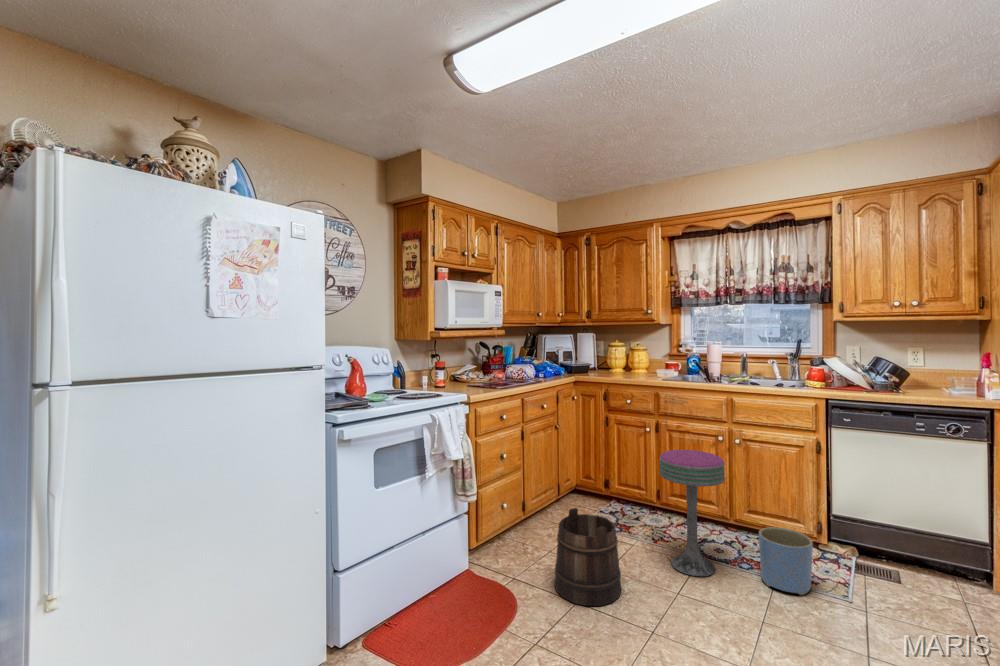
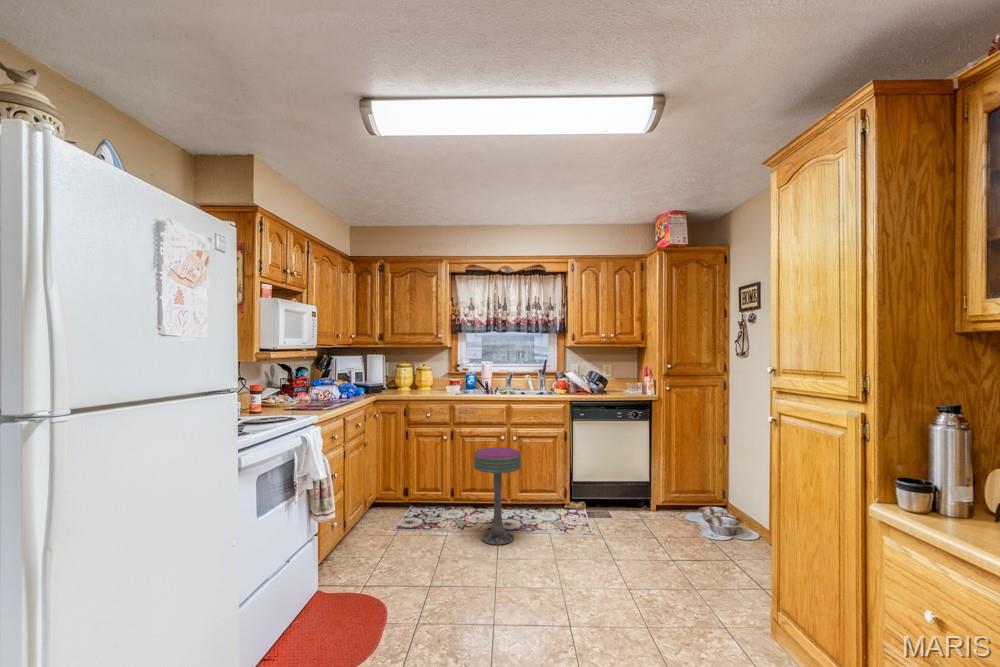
bucket: present [555,508,621,606] -> none [404,508,460,587]
planter: present [759,527,813,595] -> none [541,495,574,538]

